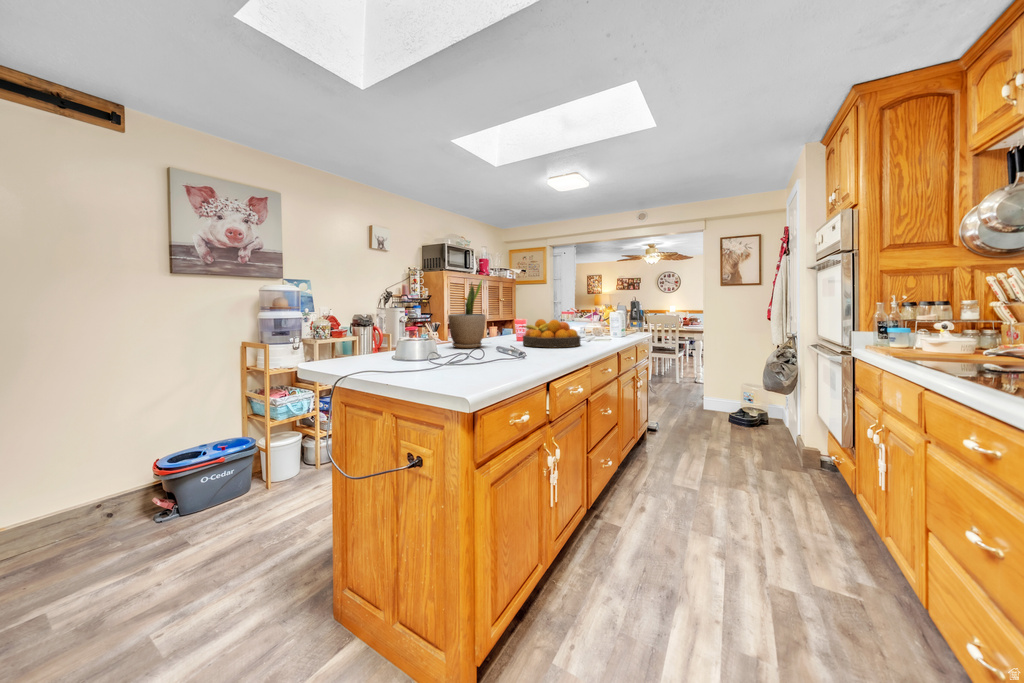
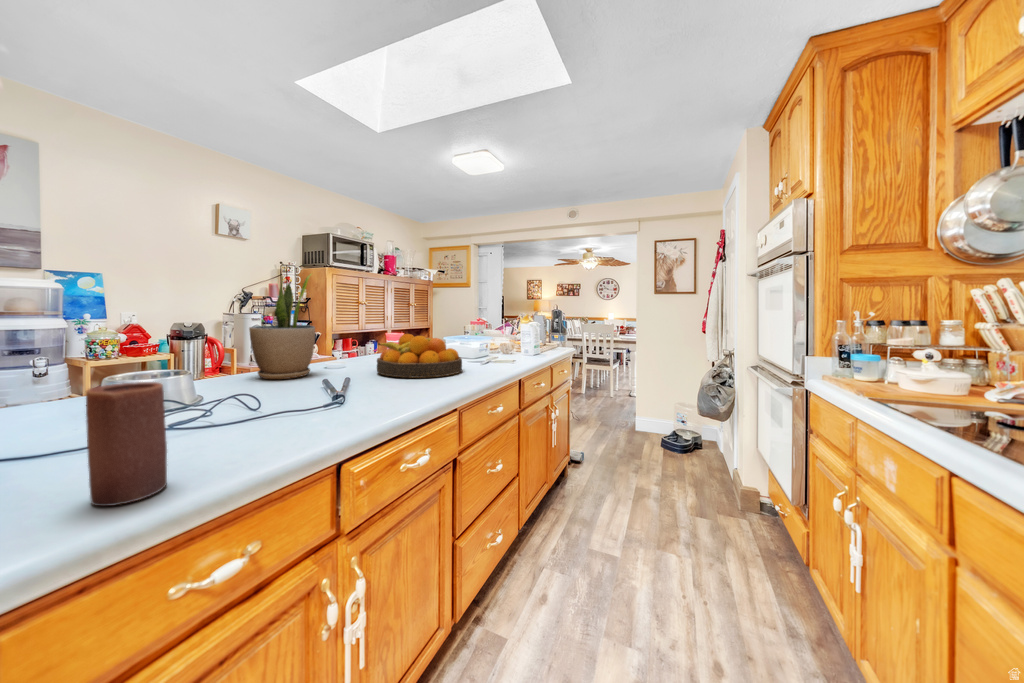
candle: none [485,331,508,379] -> present [86,382,167,506]

